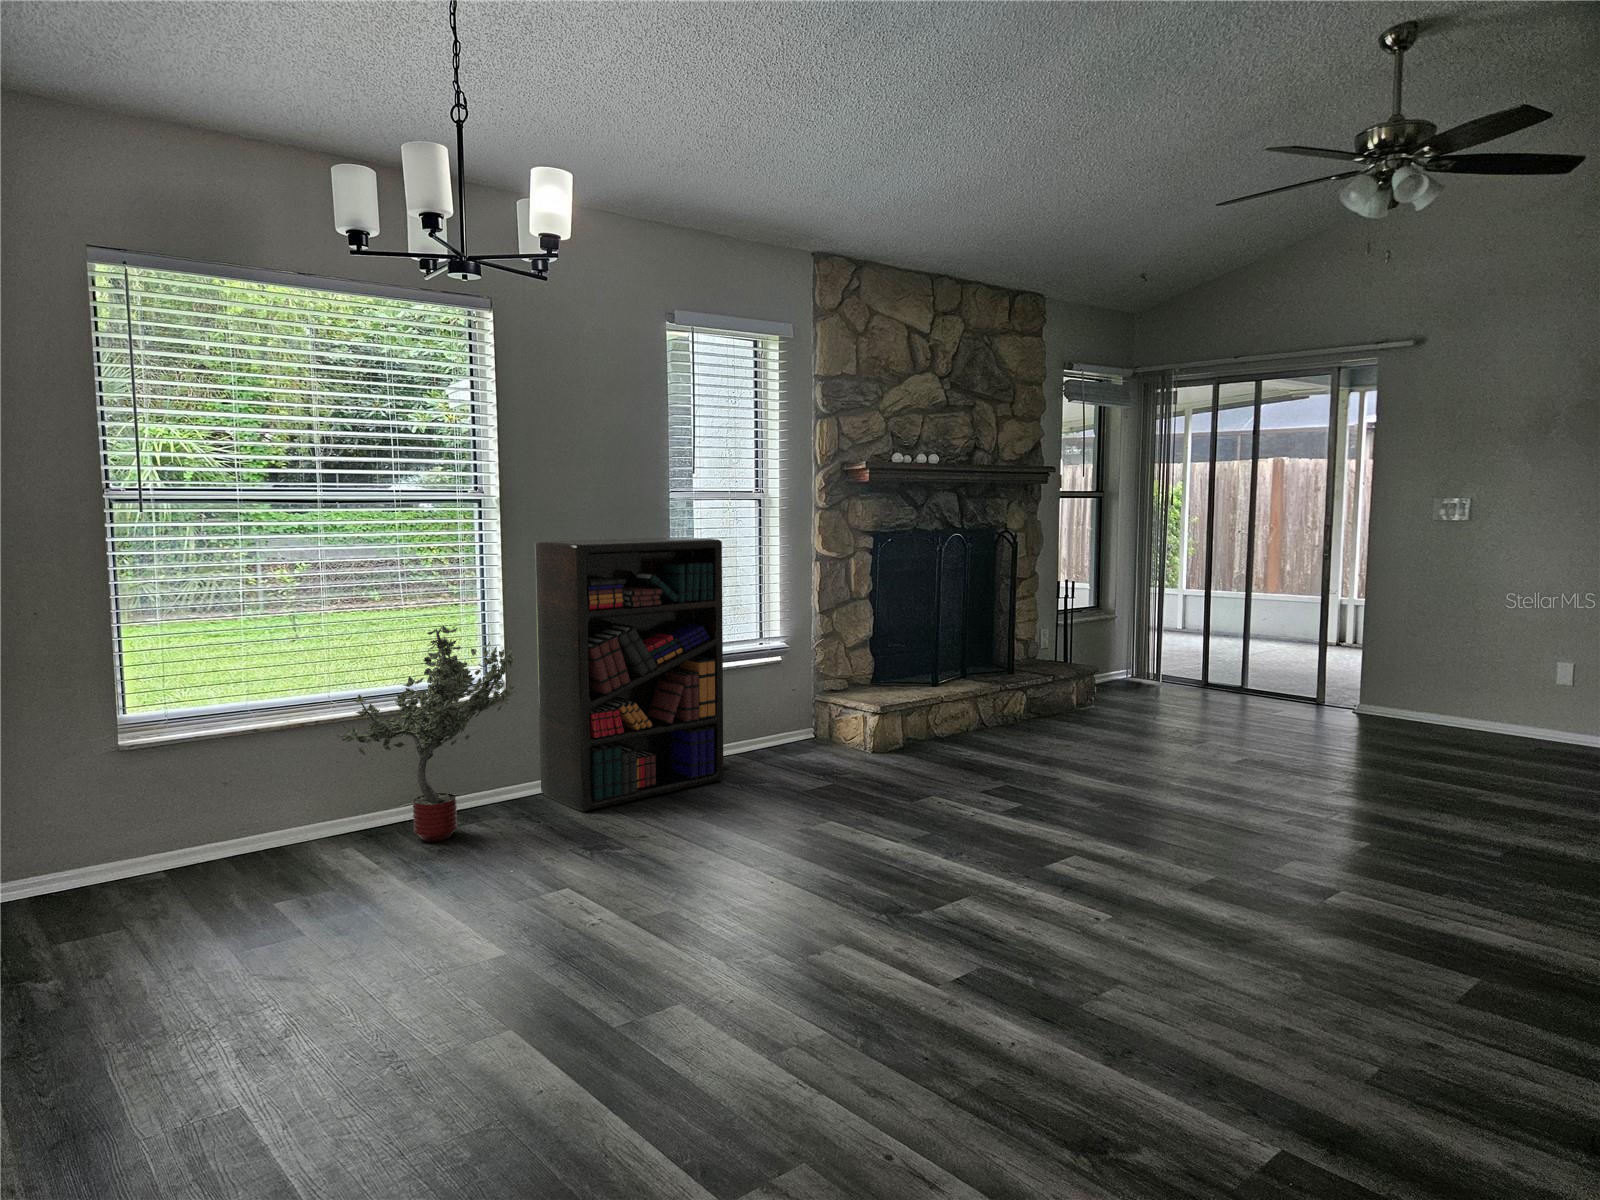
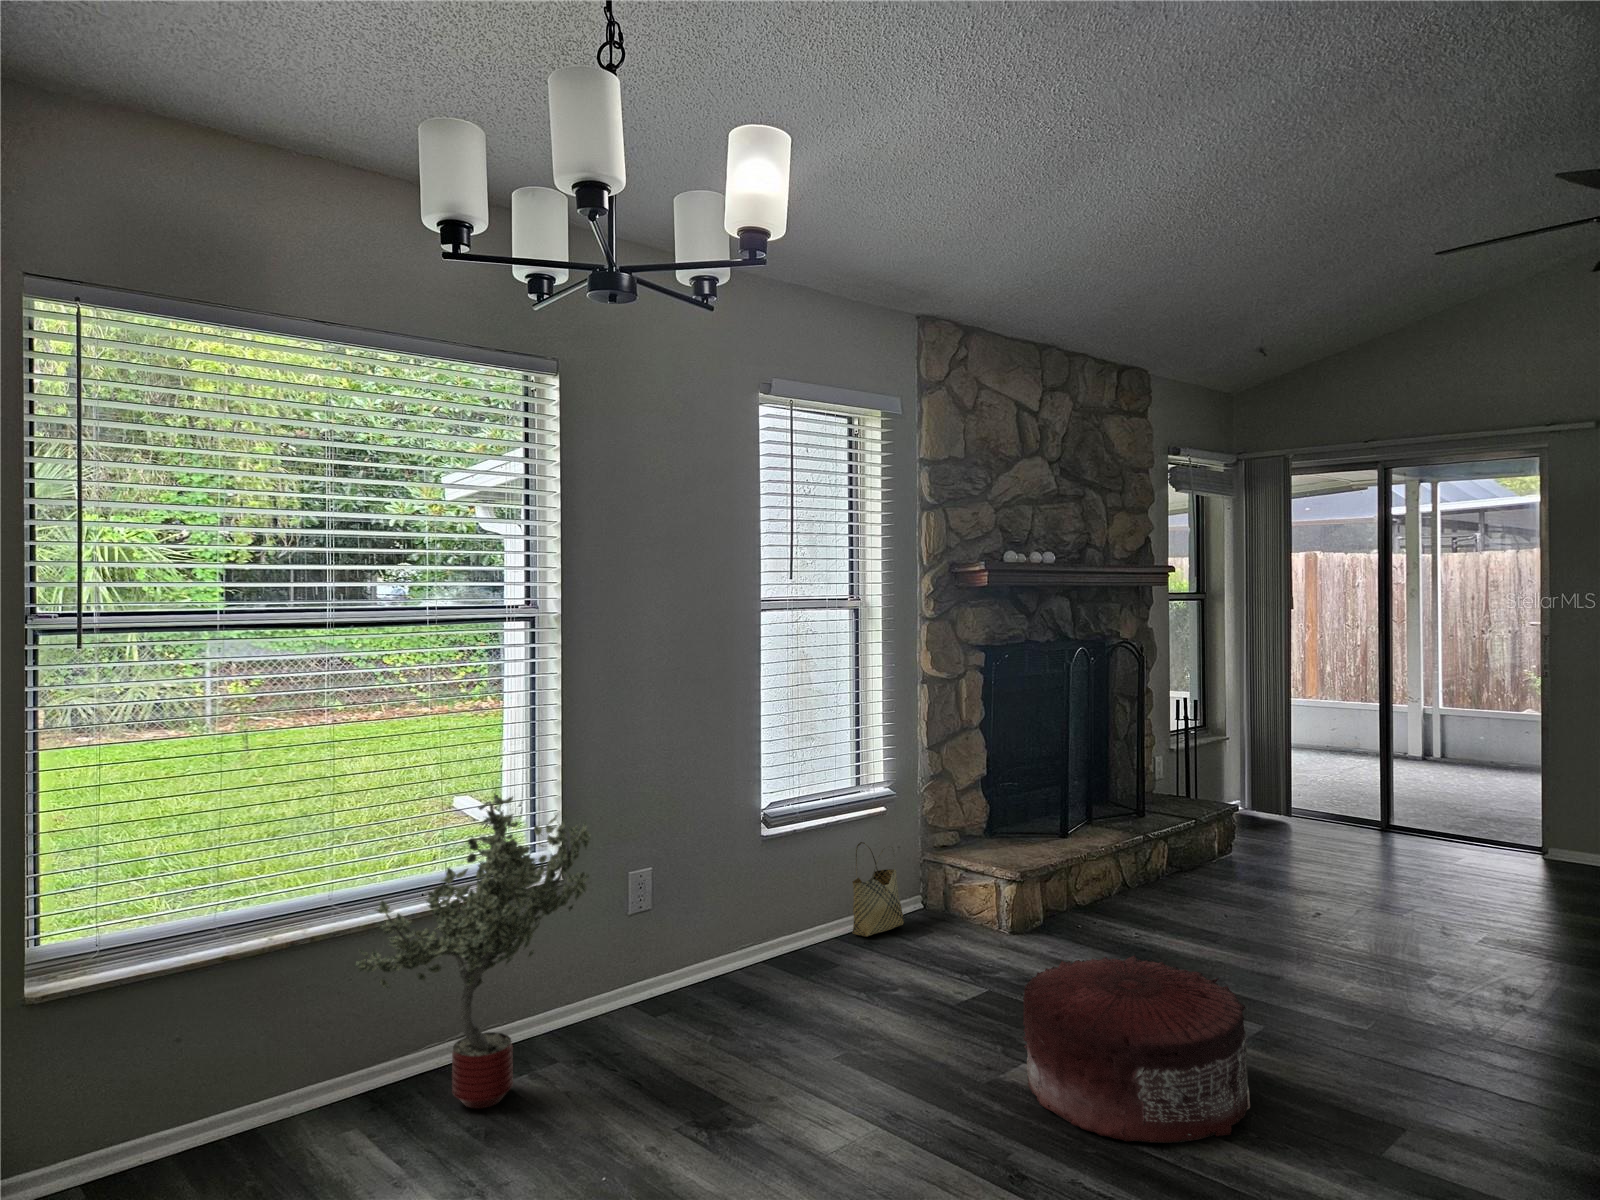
bookshelf: present [535,537,724,811] -> none [605,662,844,1043]
woven basket: none [746,683,789,754] -> present [852,842,904,937]
pouf: none [818,753,976,869] -> present [1023,955,1250,1143]

